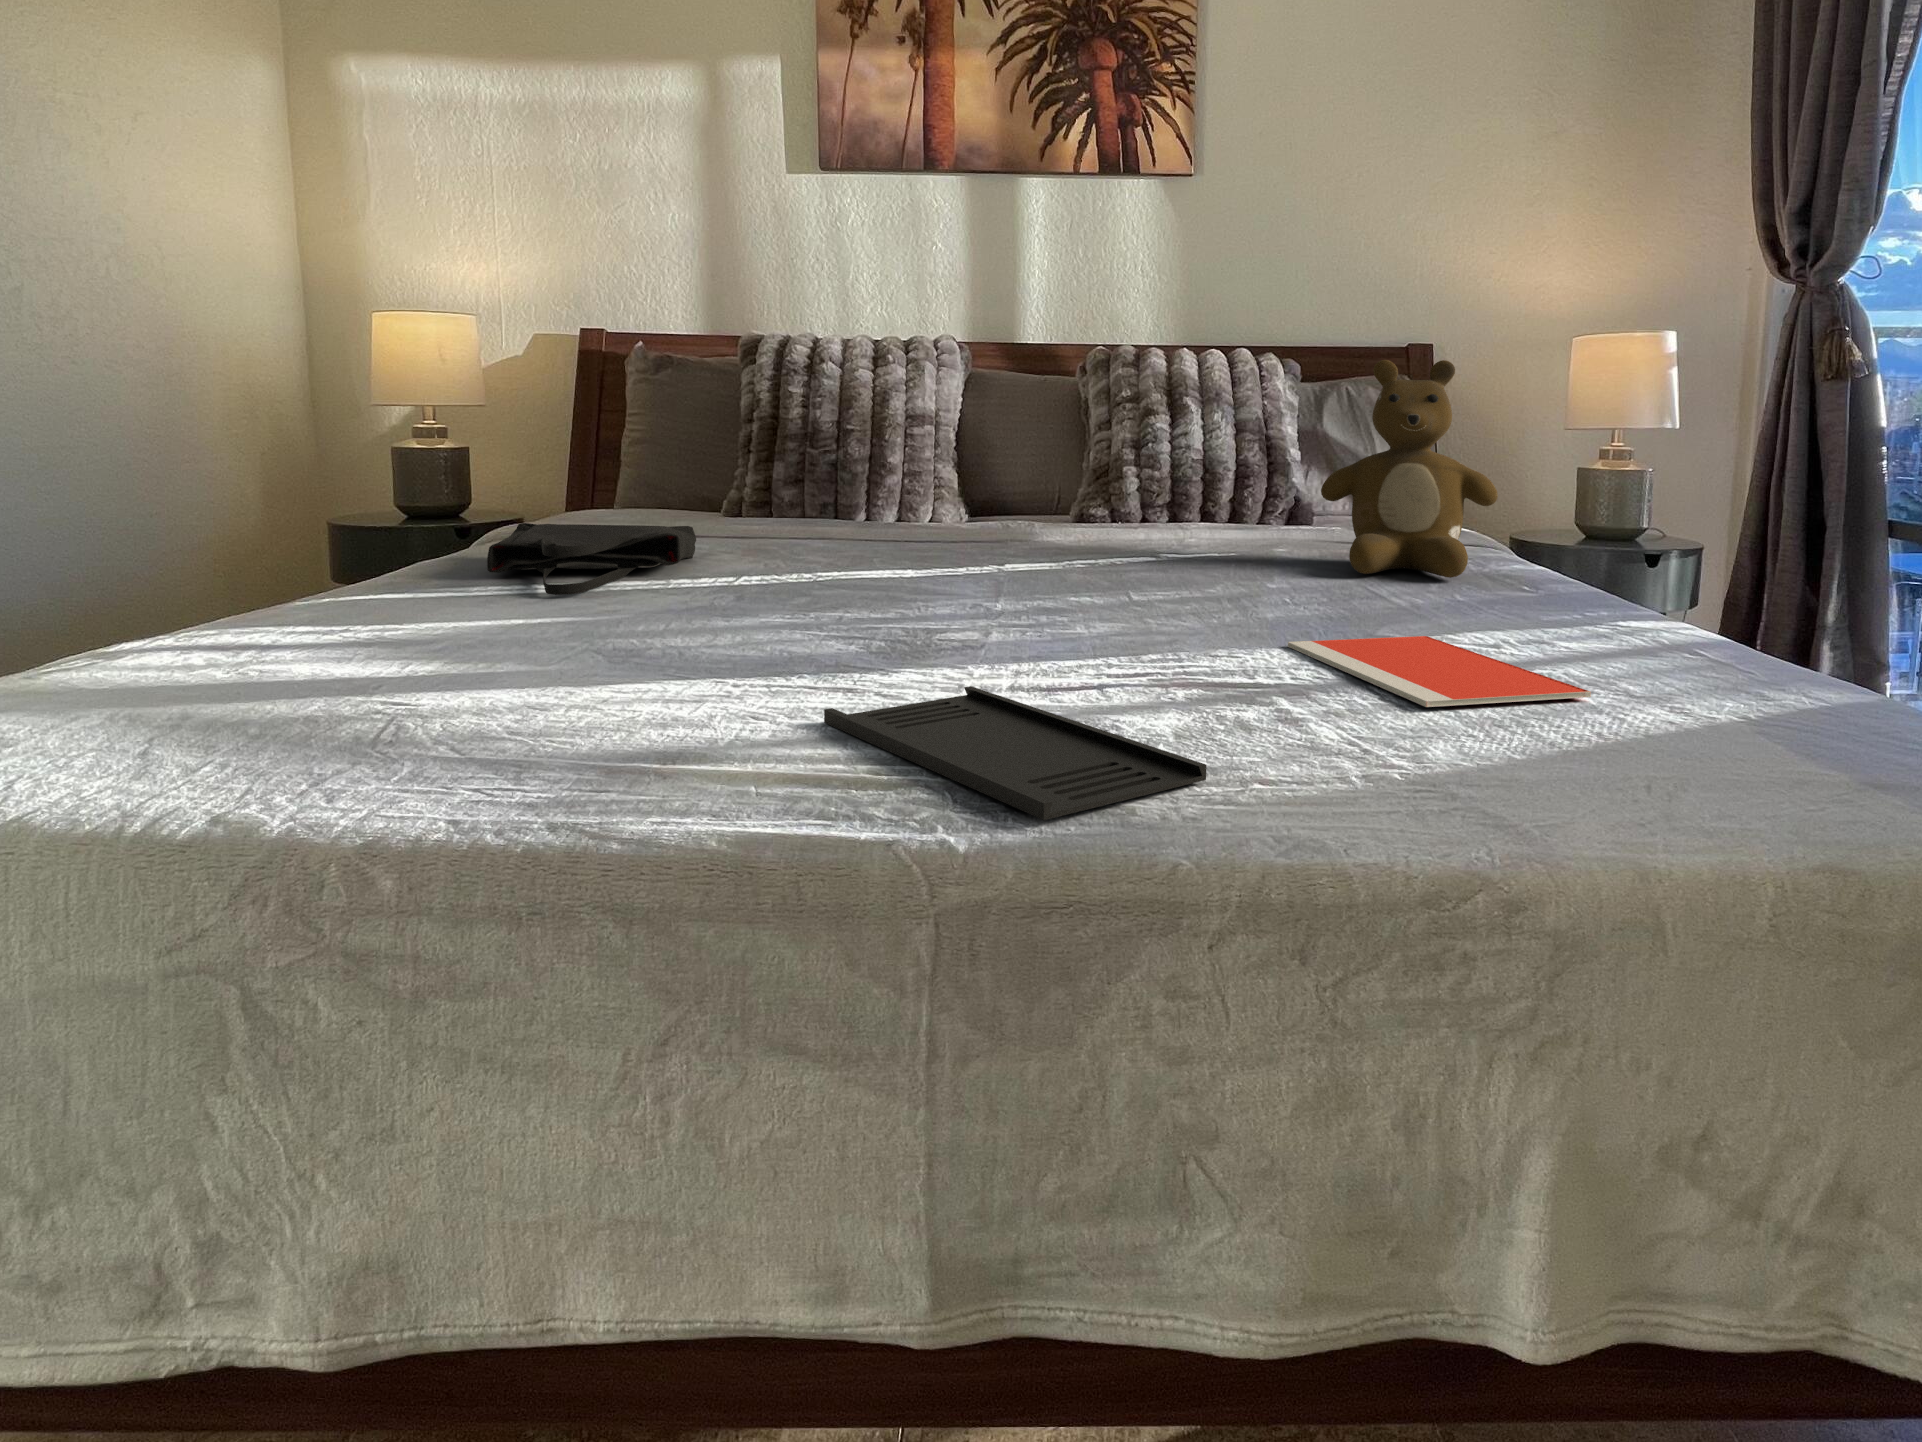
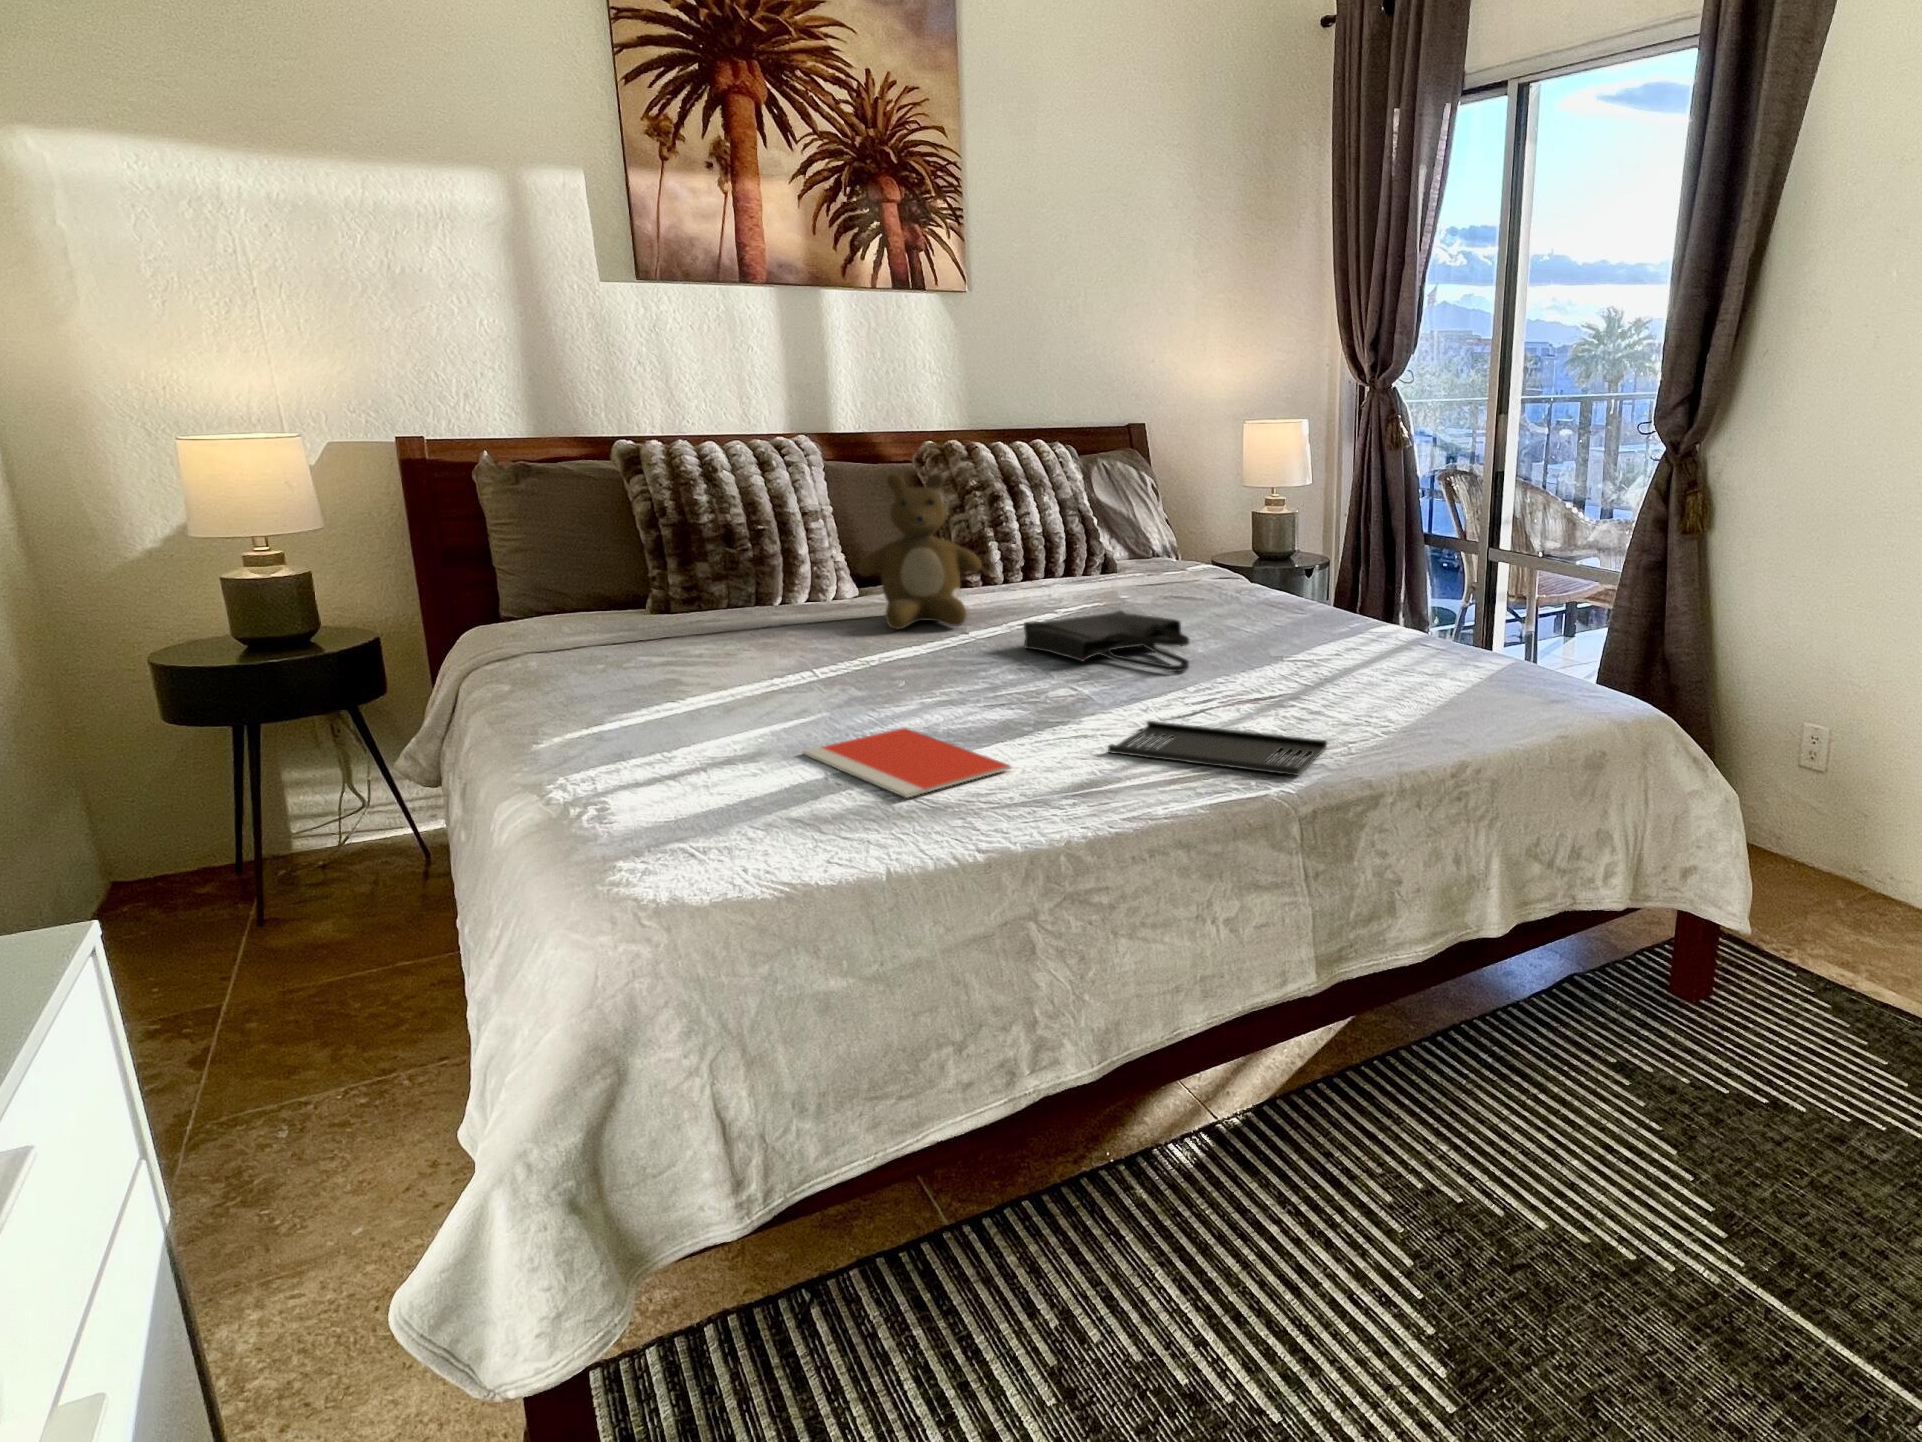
teddy bear: present [1321,360,1498,578] -> present [858,473,982,629]
tote bag: present [487,523,696,595] -> present [1024,610,1190,672]
notebook: present [1288,636,1591,707] -> present [803,728,1011,798]

